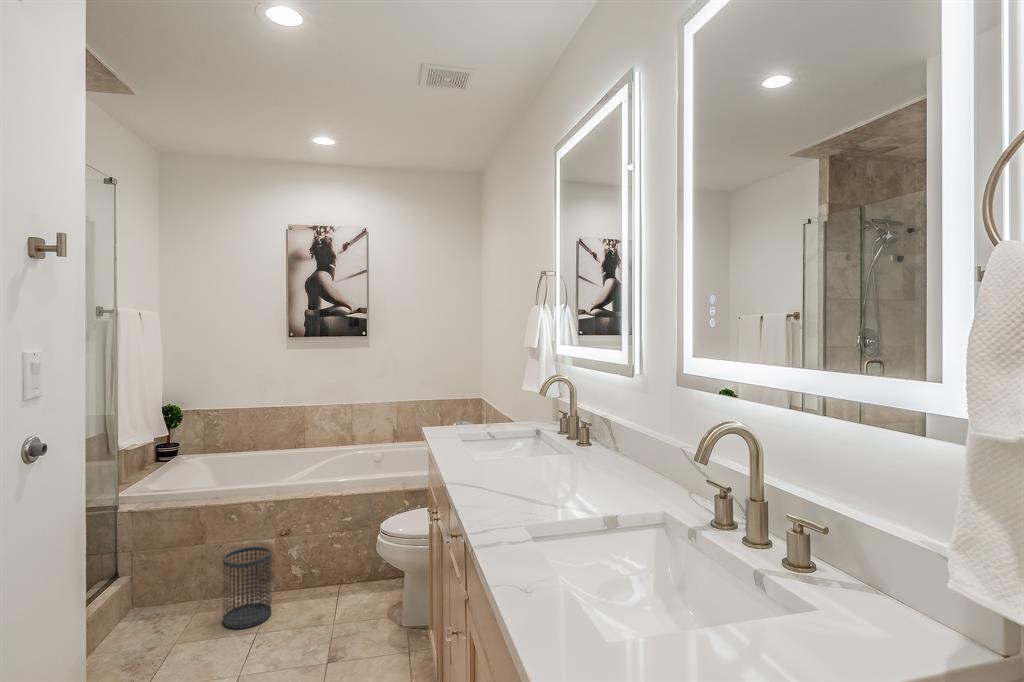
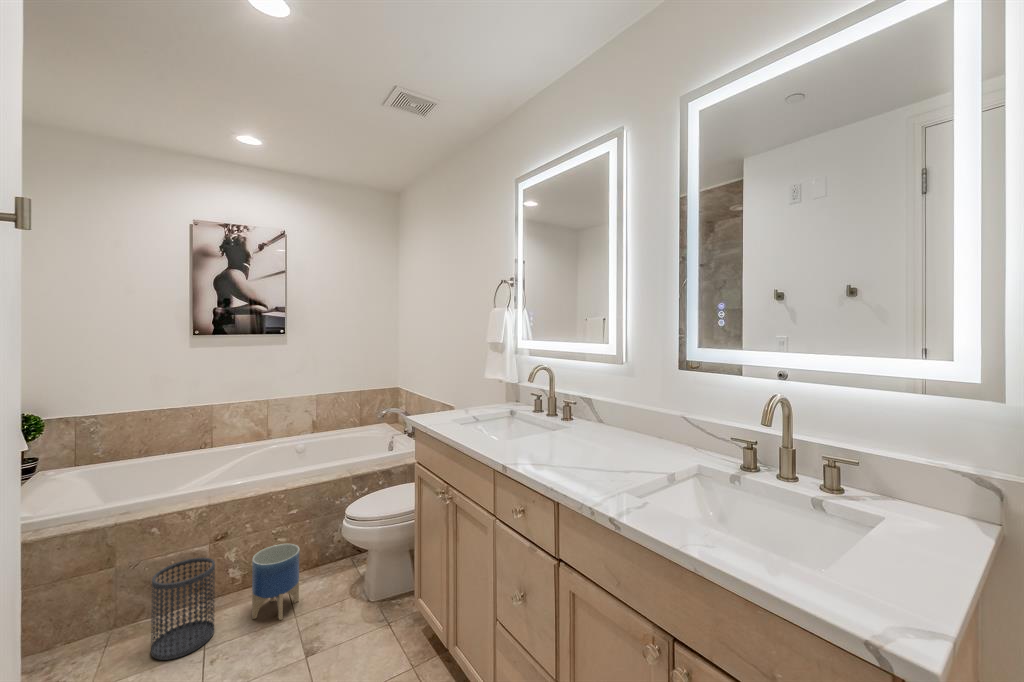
planter: none [301,548,343,619] -> present [252,544,299,620]

